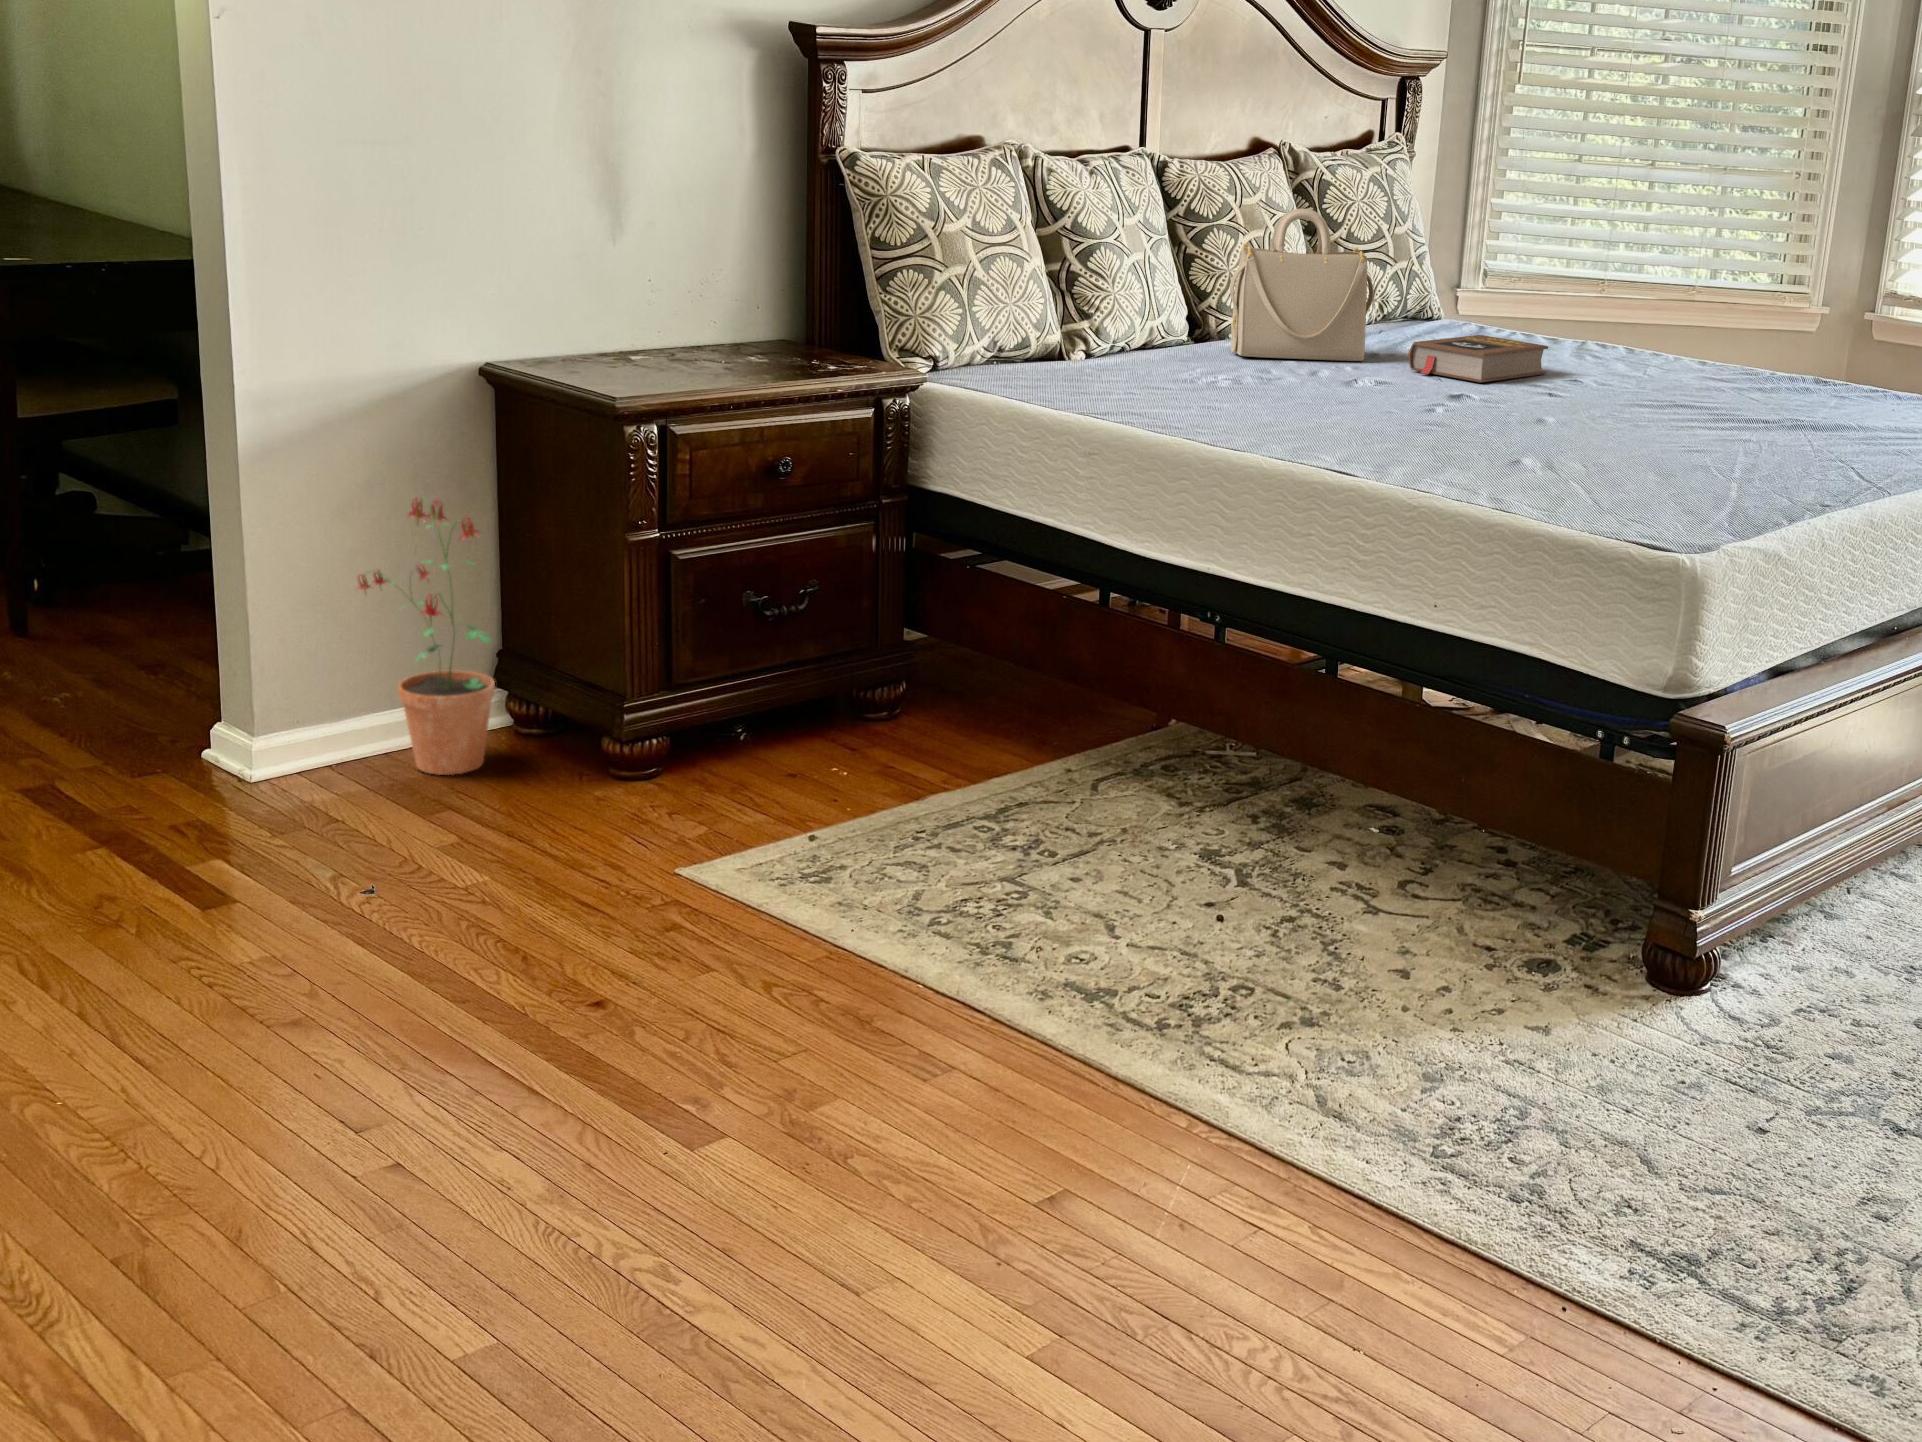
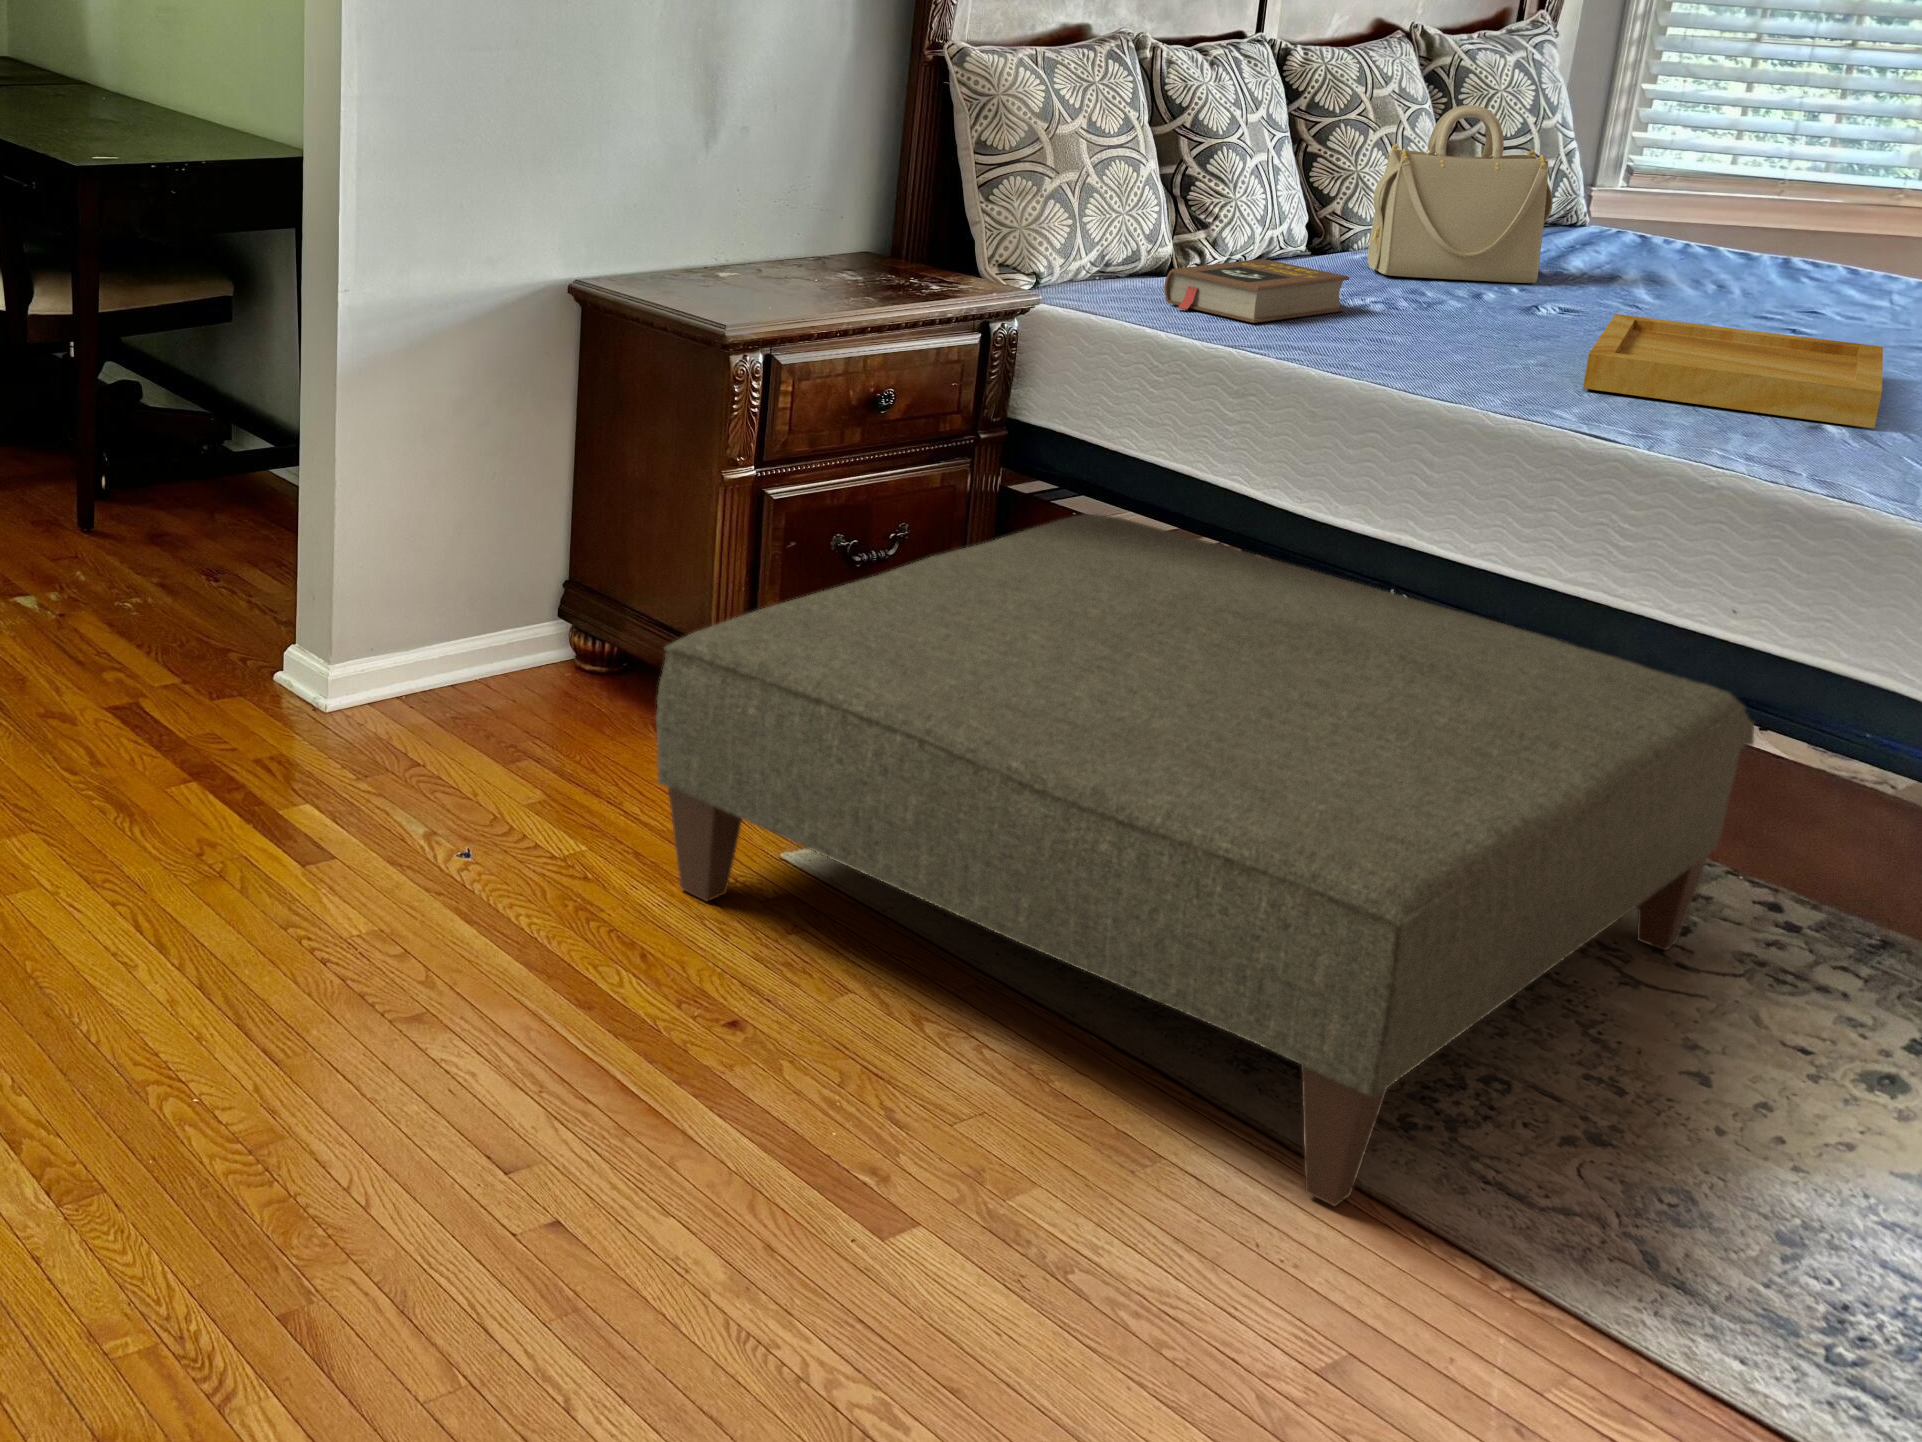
book: present [1409,335,1548,383] -> present [1164,259,1349,323]
tray: none [1349,379,1587,459] -> present [1583,314,1883,428]
potted plant: present [357,498,495,775] -> none [434,419,583,717]
ottoman: none [538,564,1462,1087] -> present [656,514,1754,1206]

